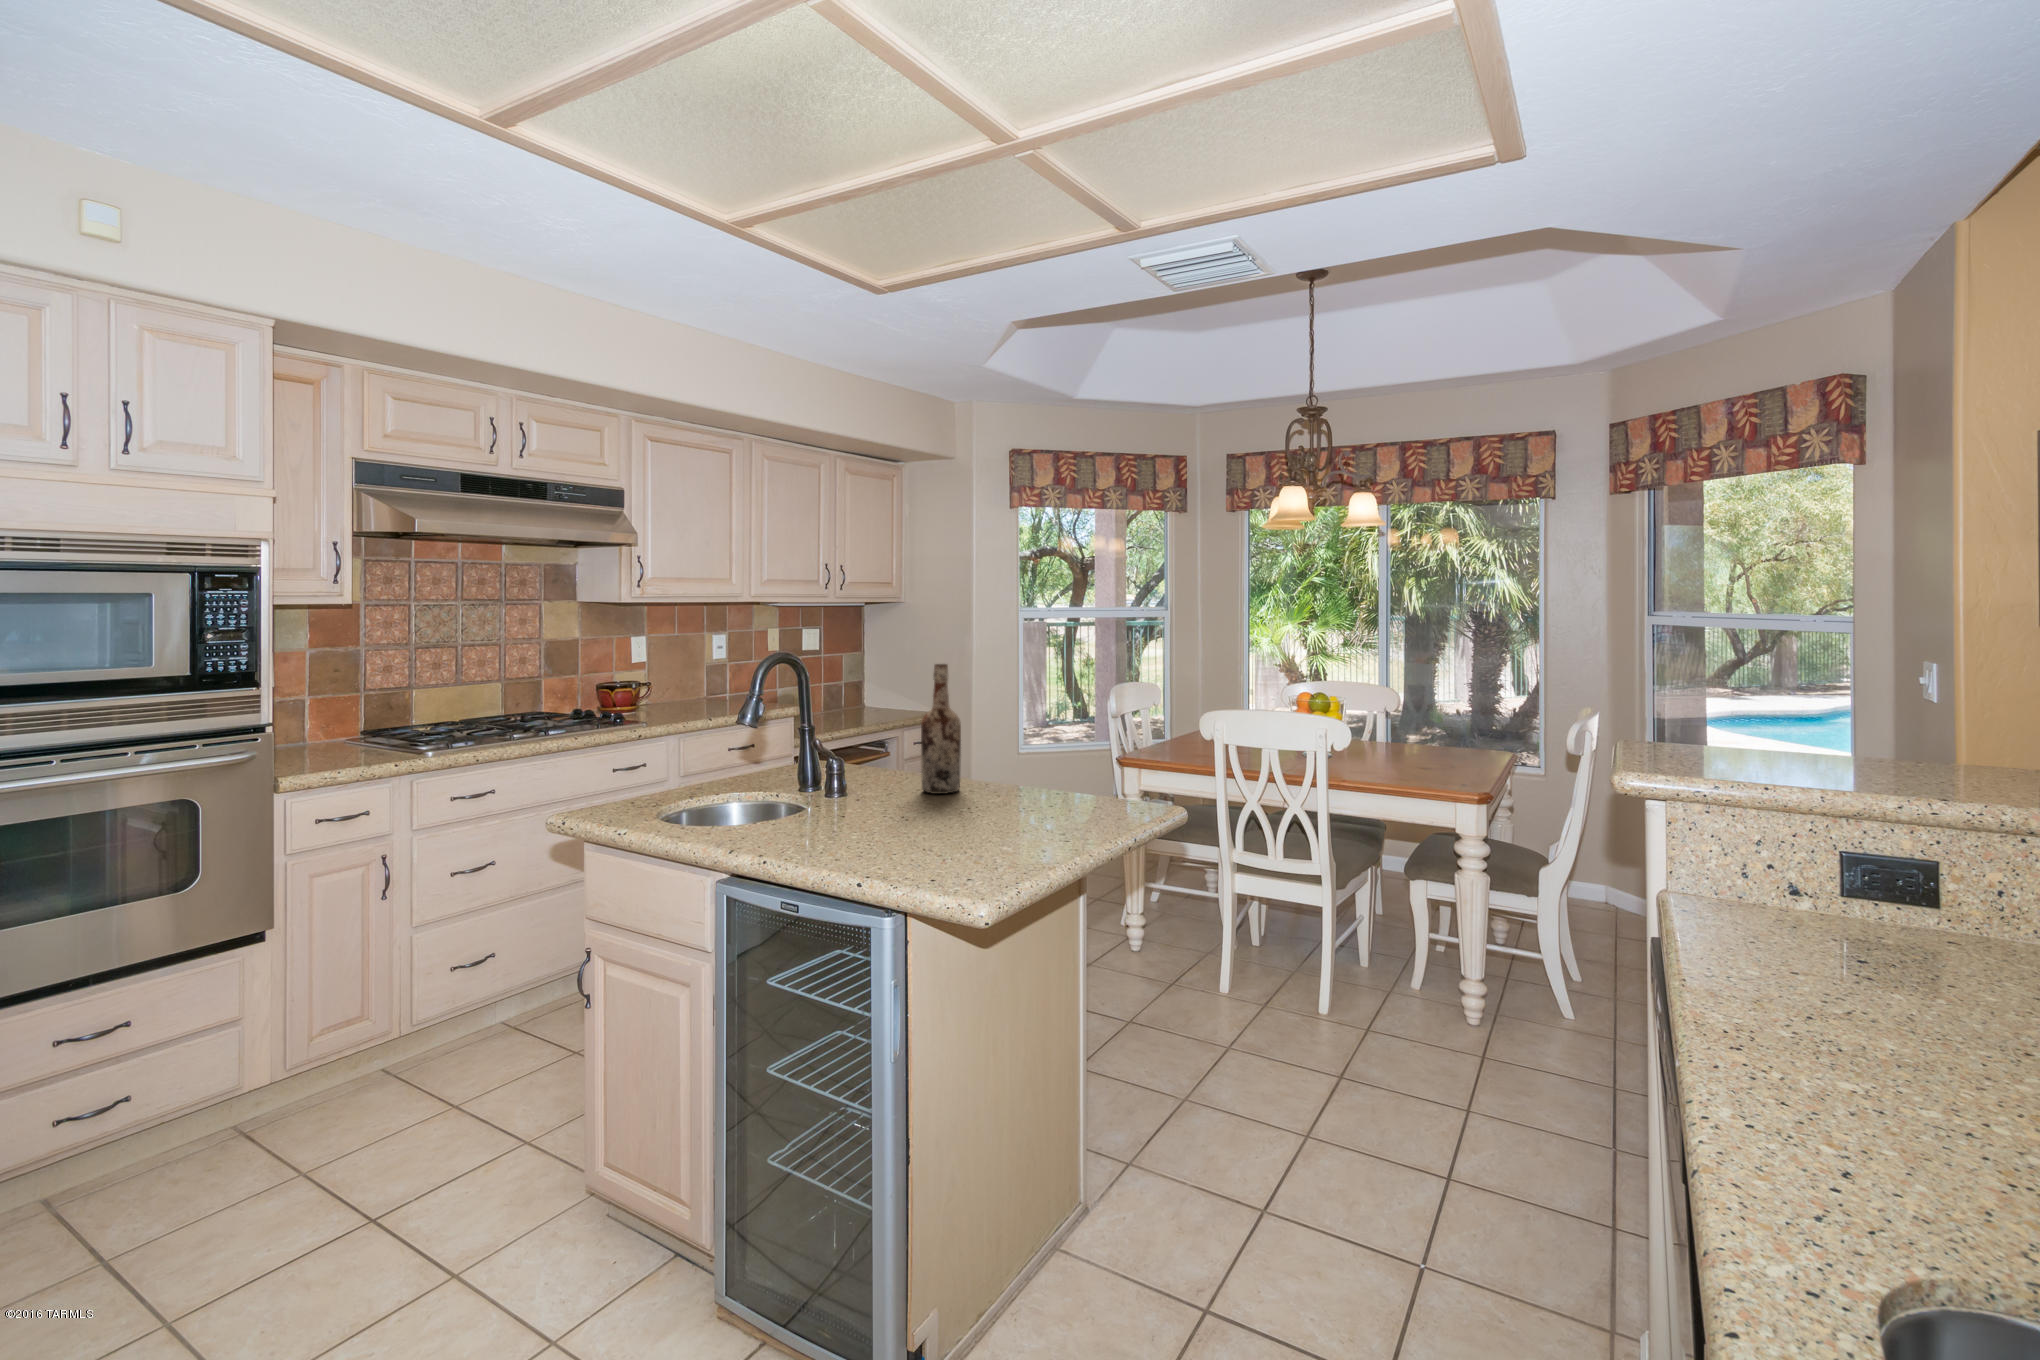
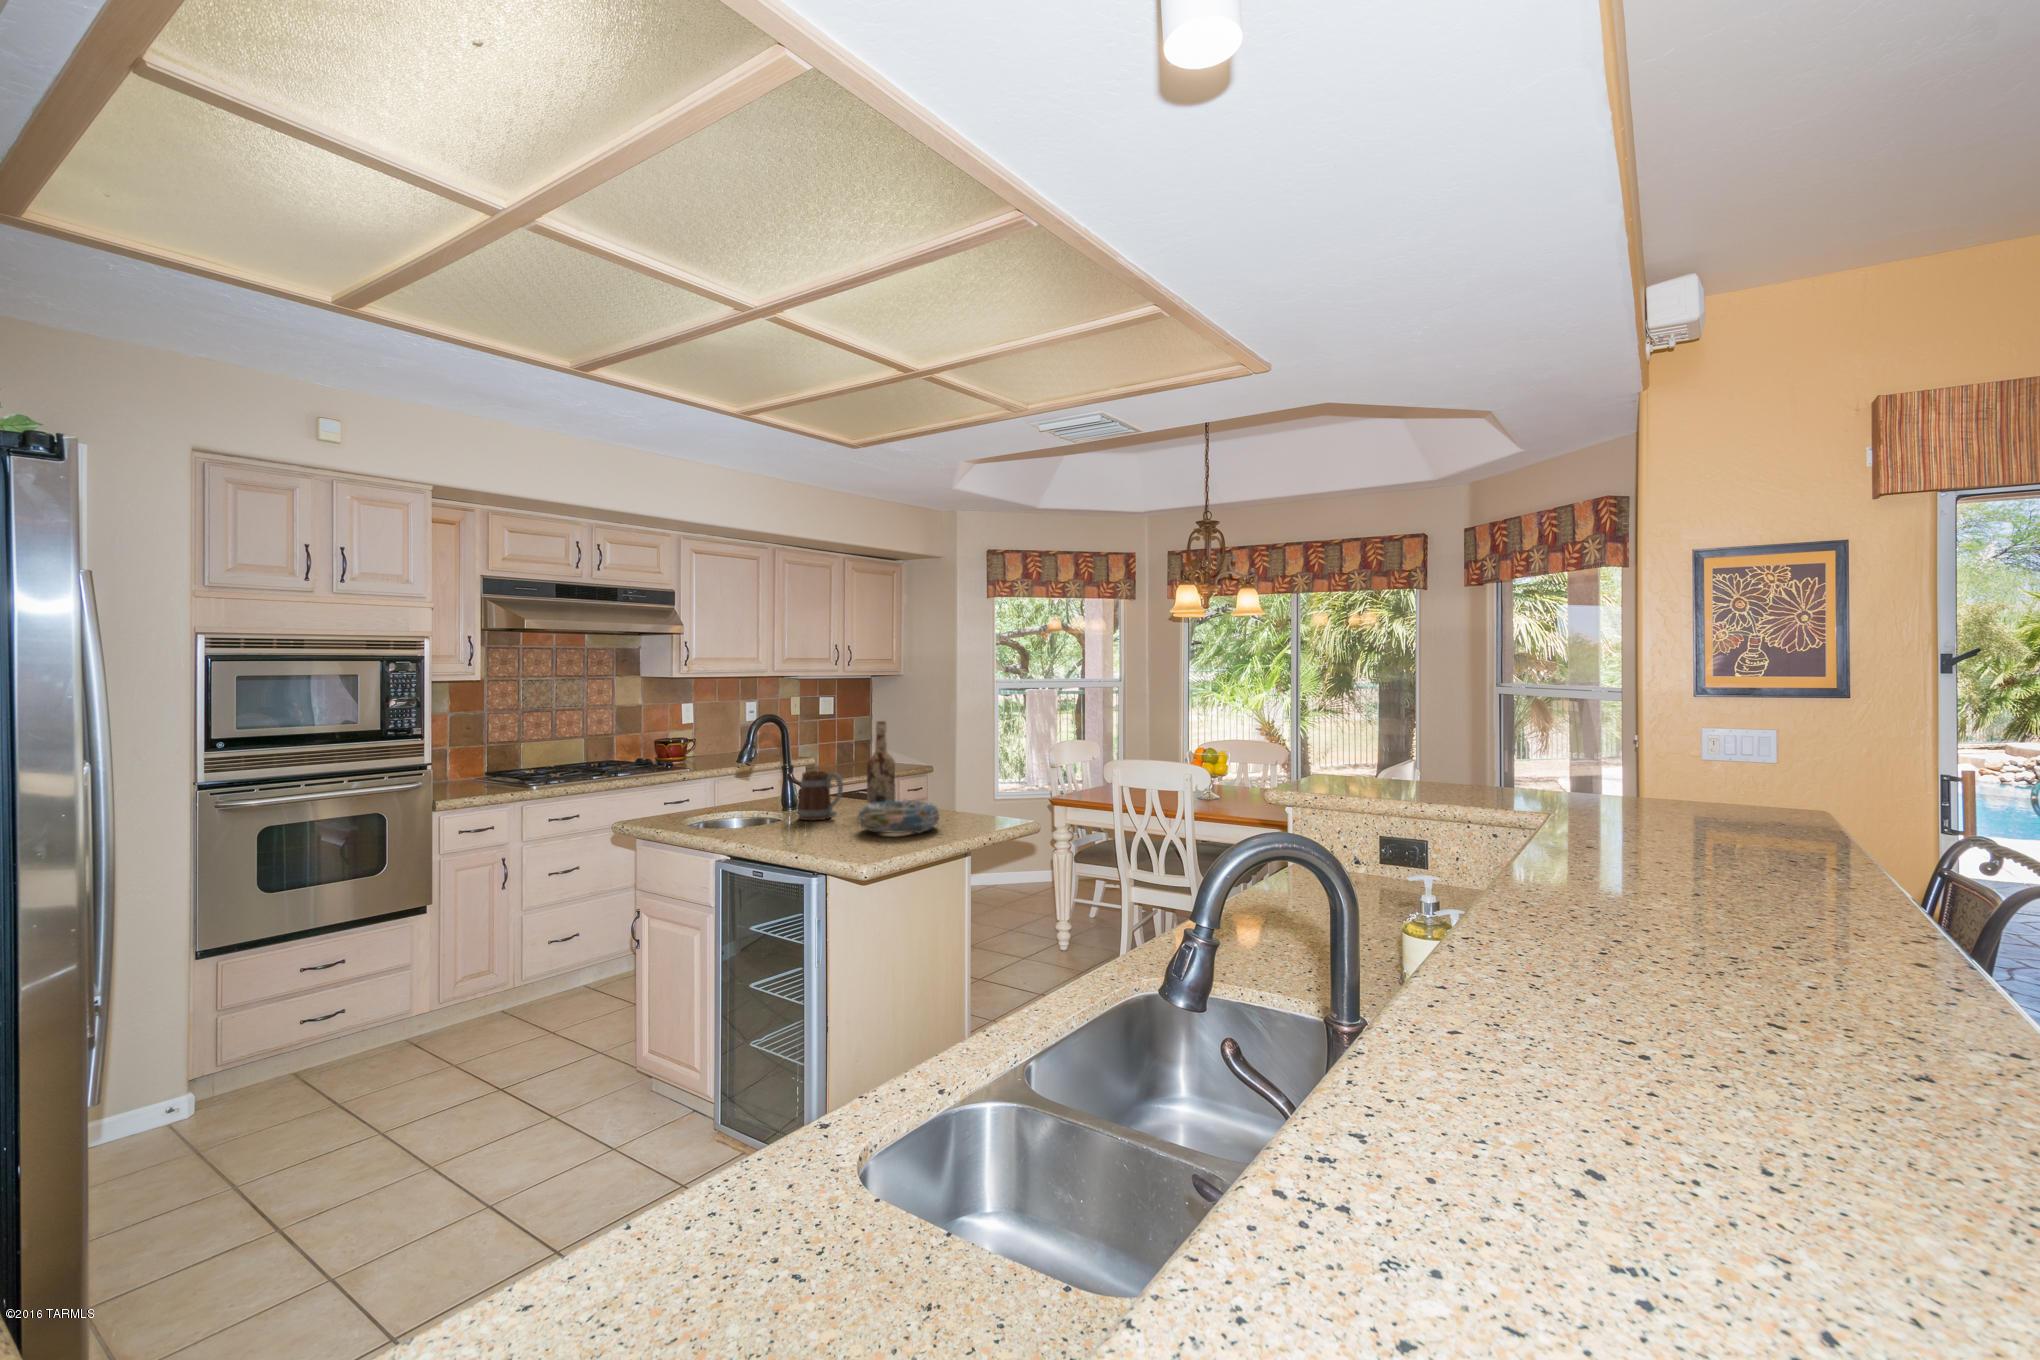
mug: none [828,736,895,809] -> present [798,771,843,820]
decorative bowl: none [929,779,1052,836] -> present [858,799,940,833]

